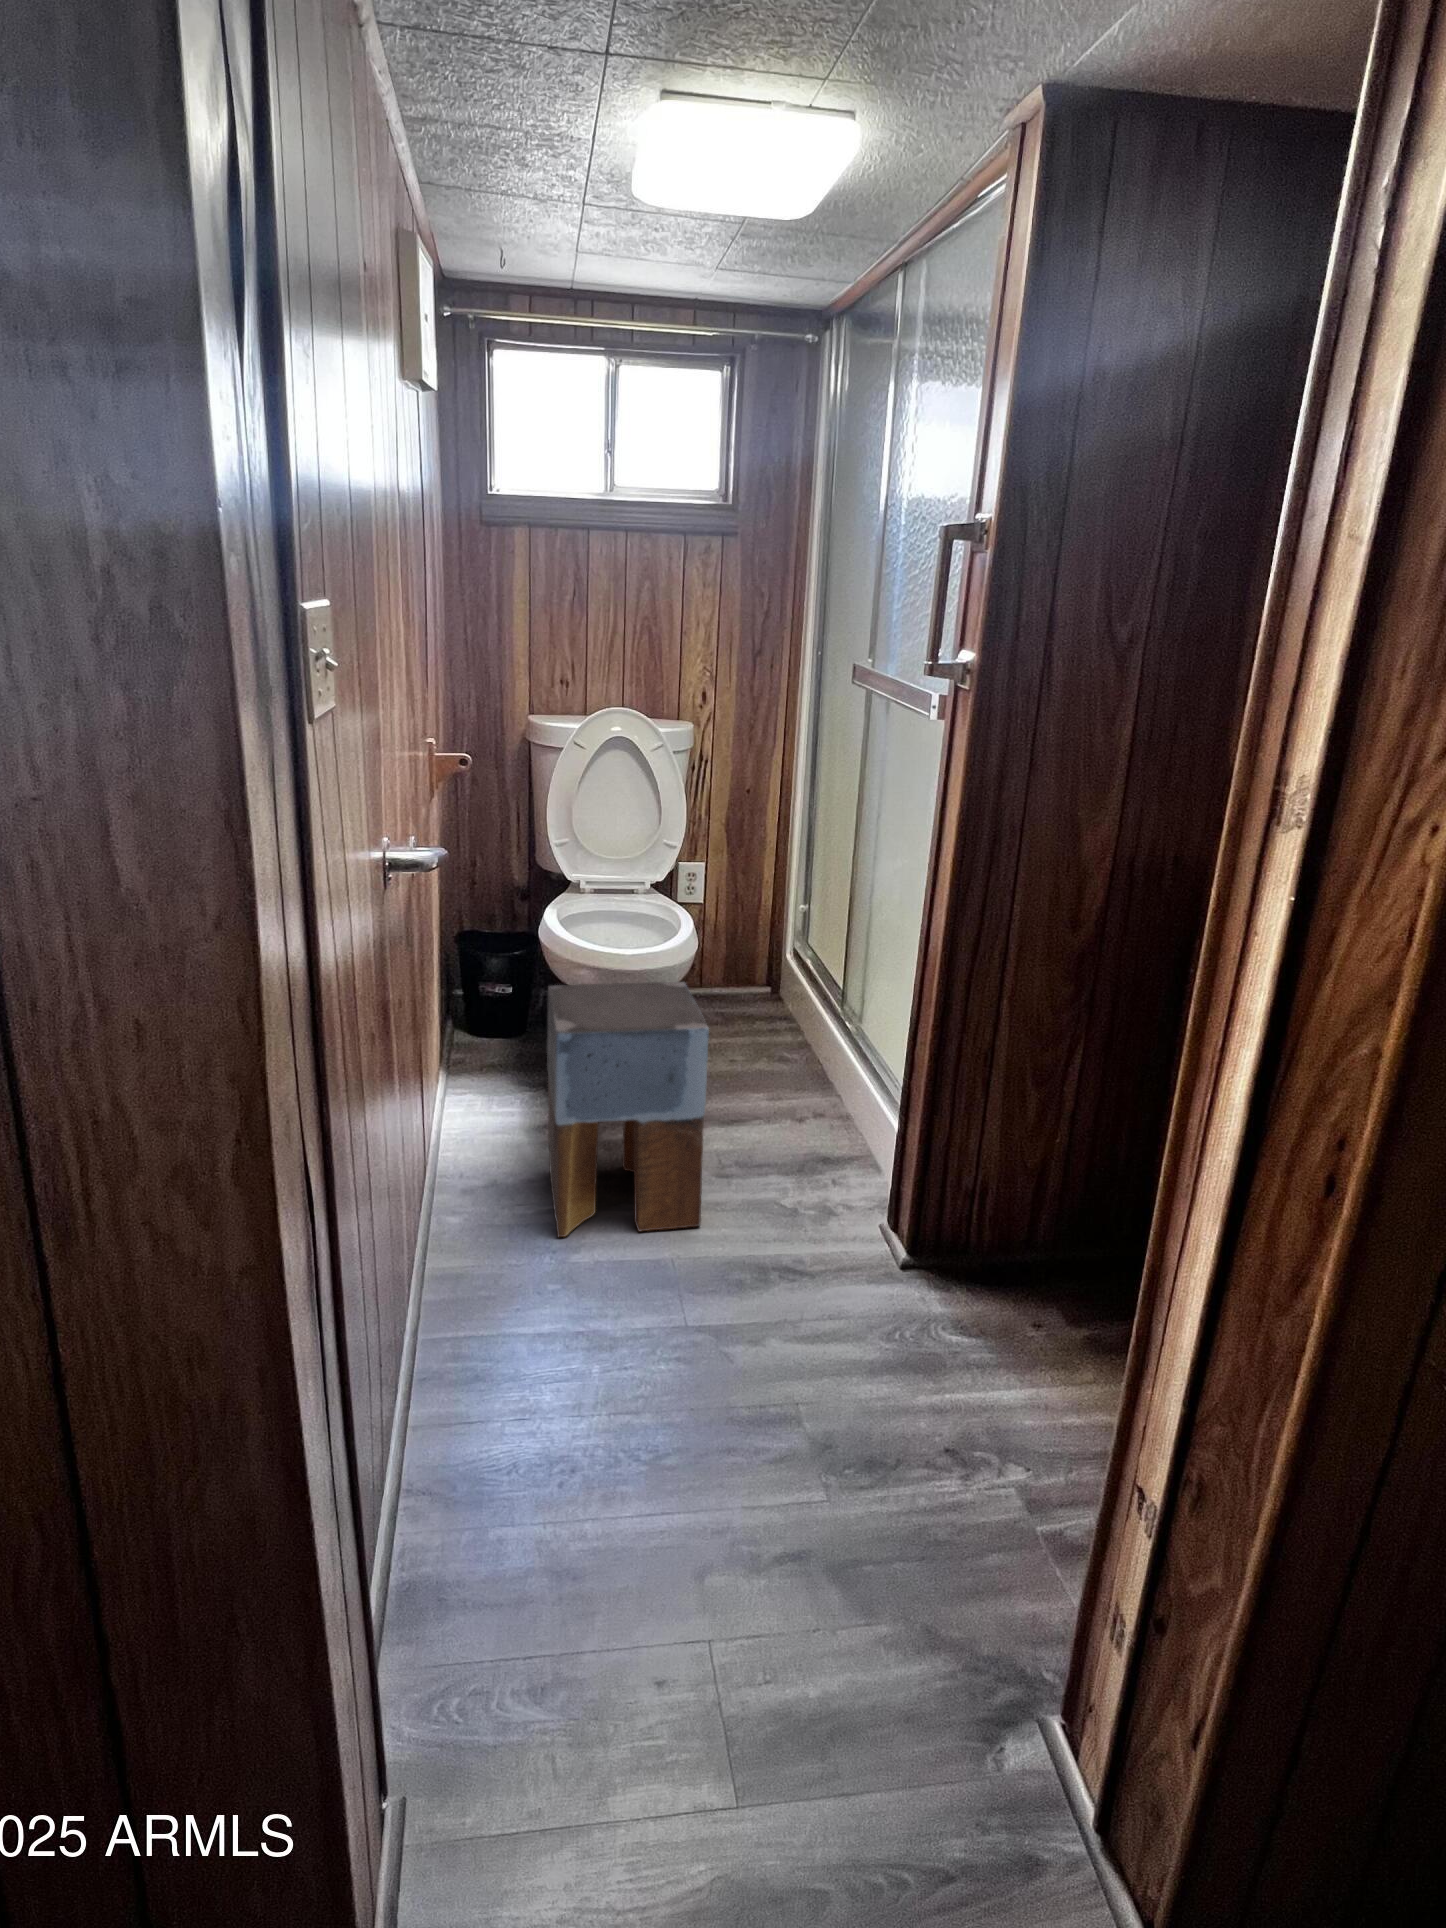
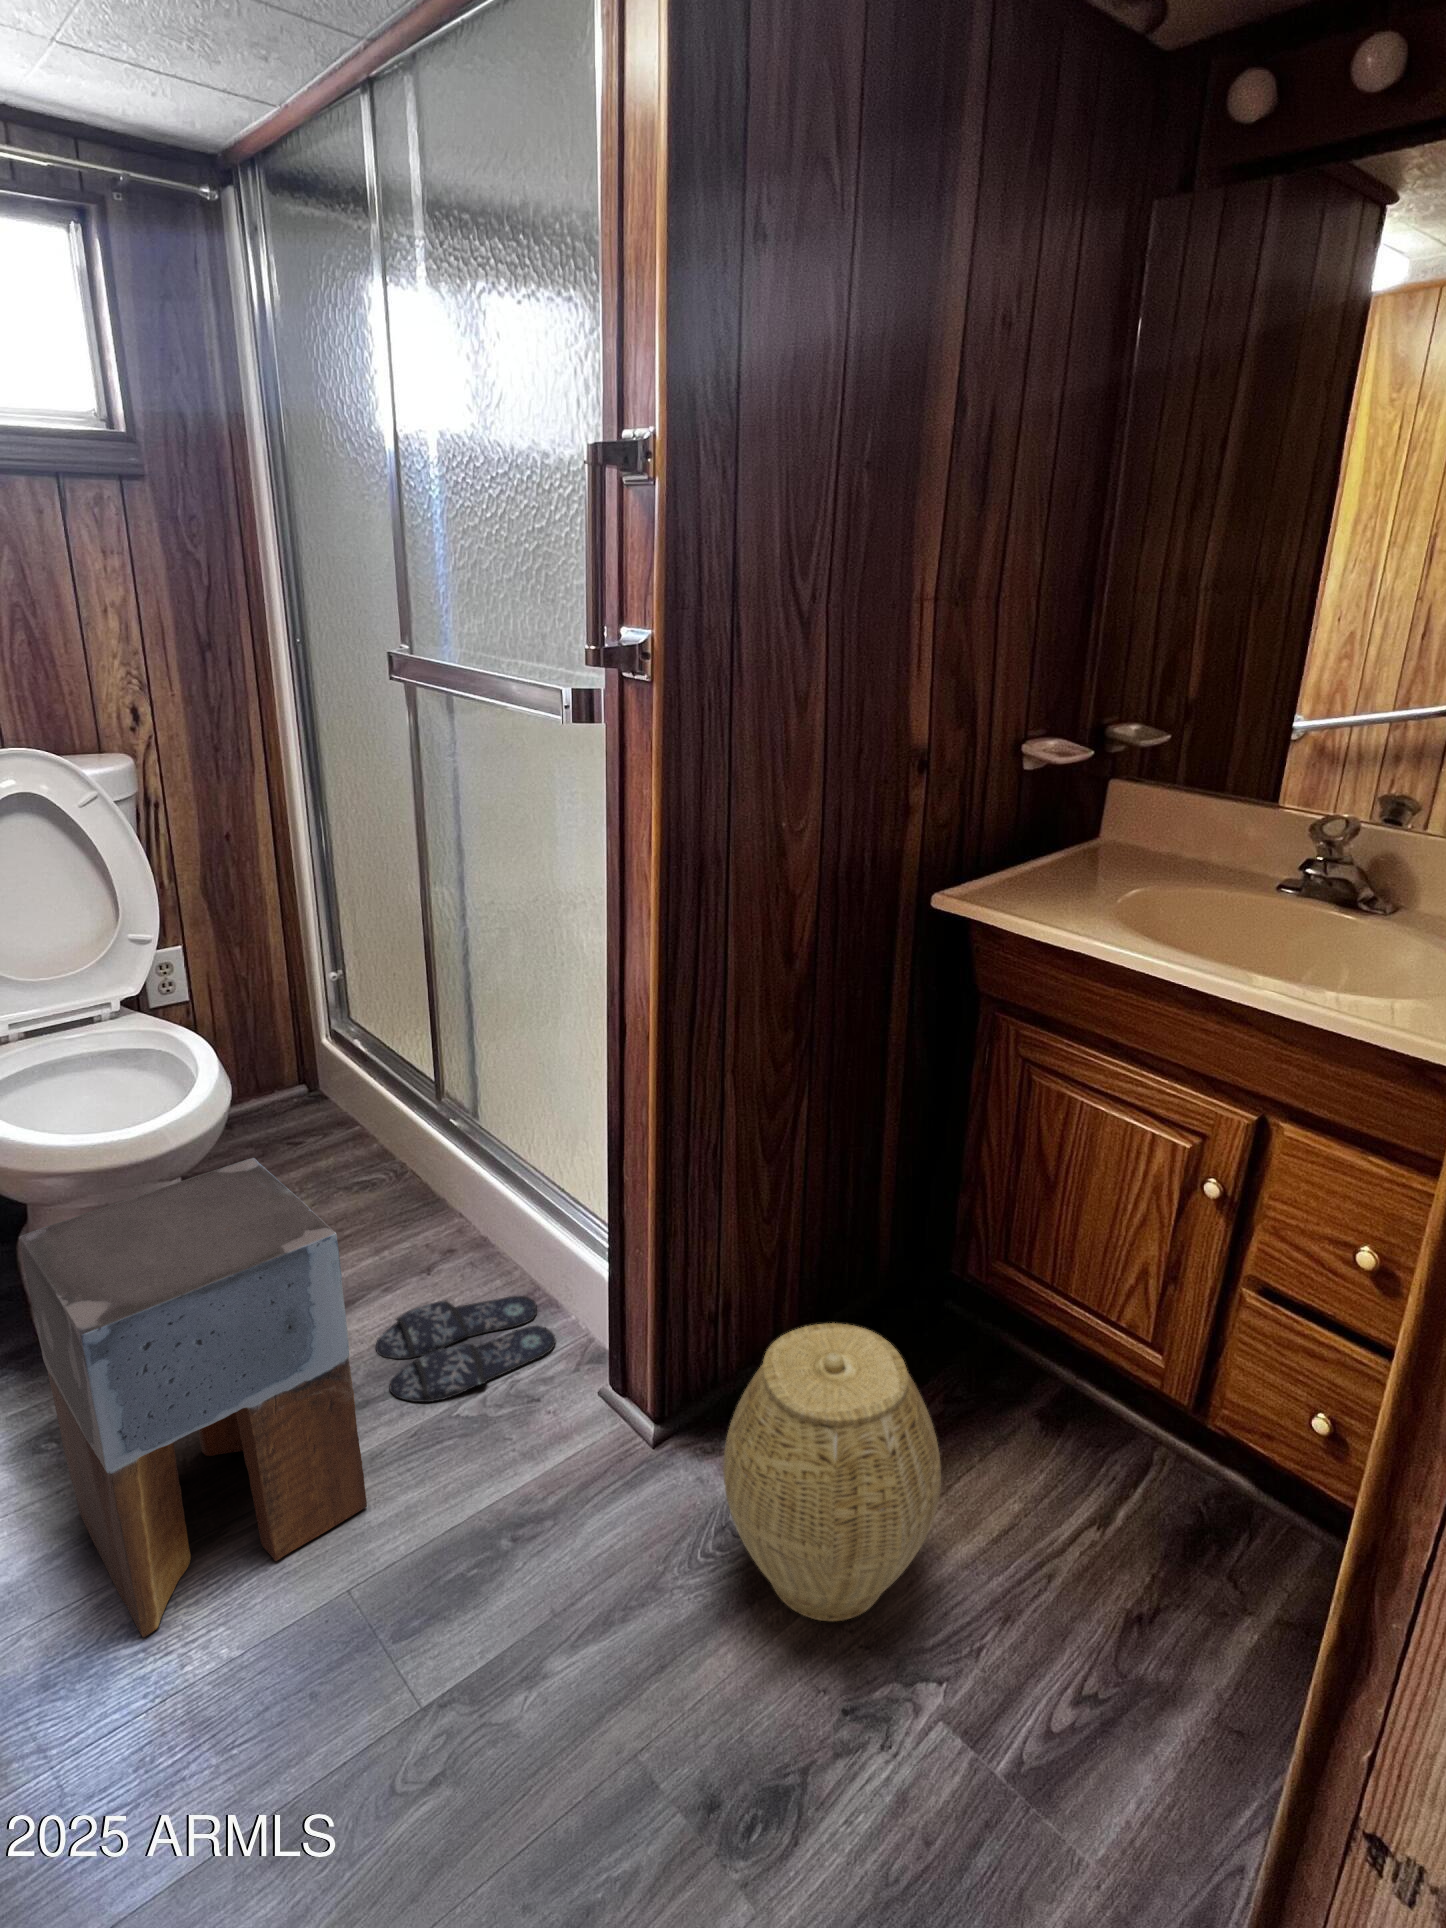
slippers: none [743,1135,866,1192] -> present [376,1296,556,1402]
woven basket: none [912,1183,1084,1409] -> present [723,1323,941,1621]

